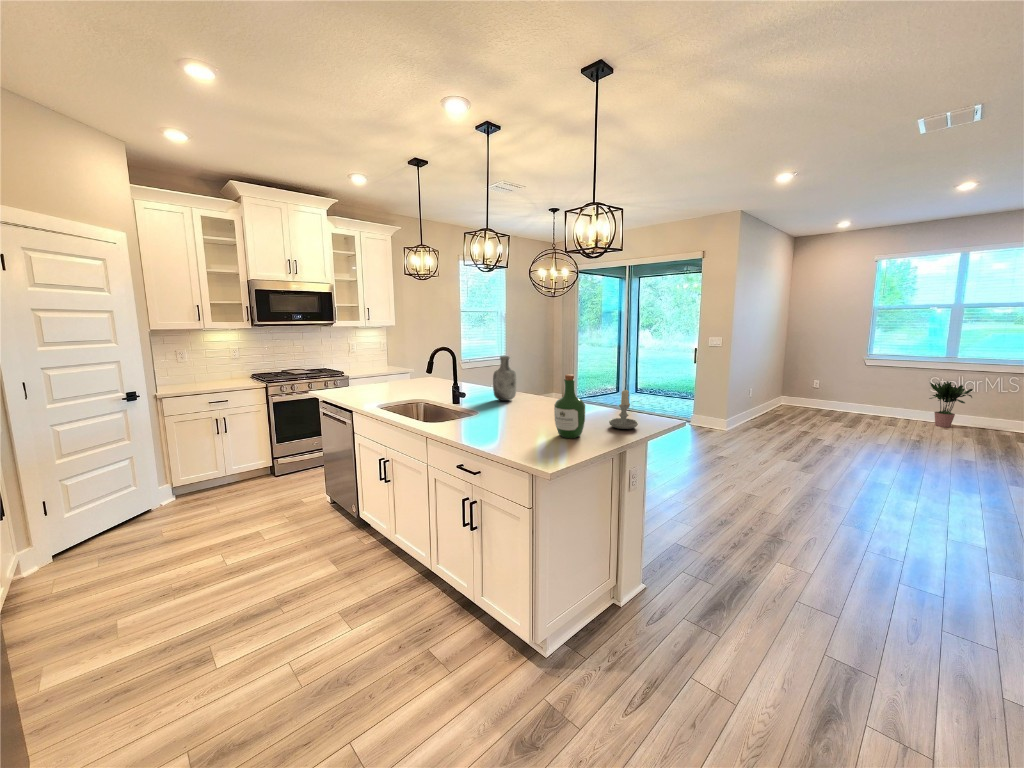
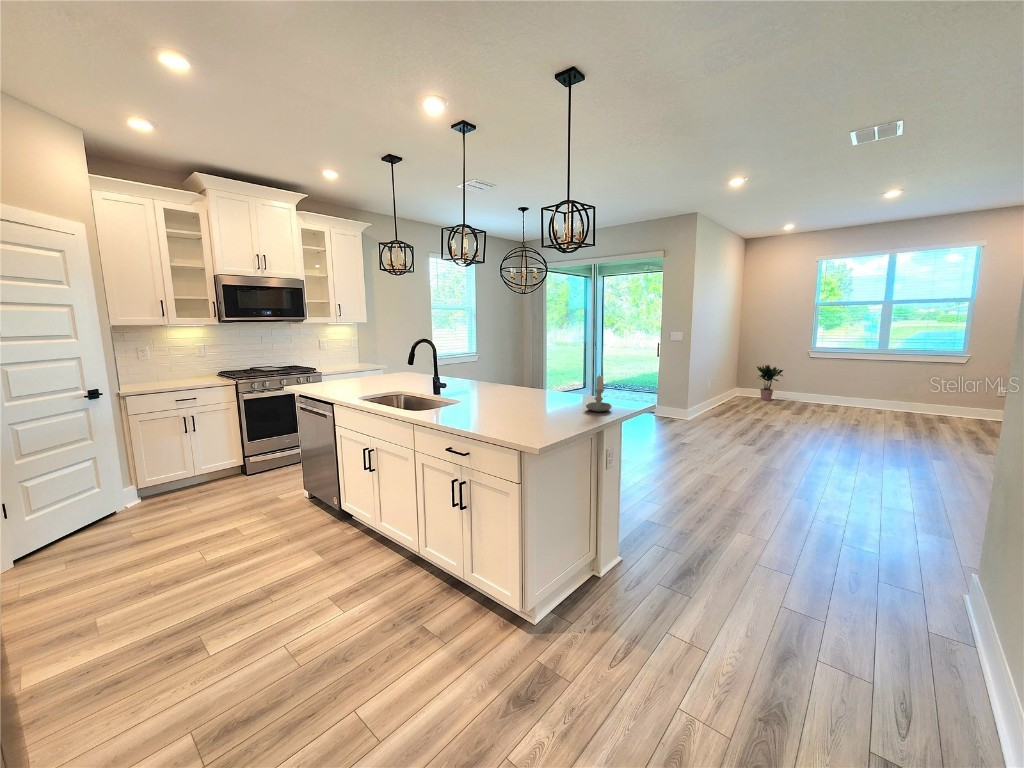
vase: present [493,356,517,401] -> none [473,348,495,391]
wine bottle: present [554,374,585,438] -> none [536,361,565,420]
potted plant: present [929,381,973,427] -> present [757,365,783,401]

